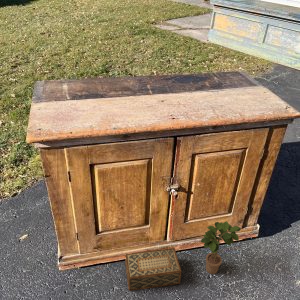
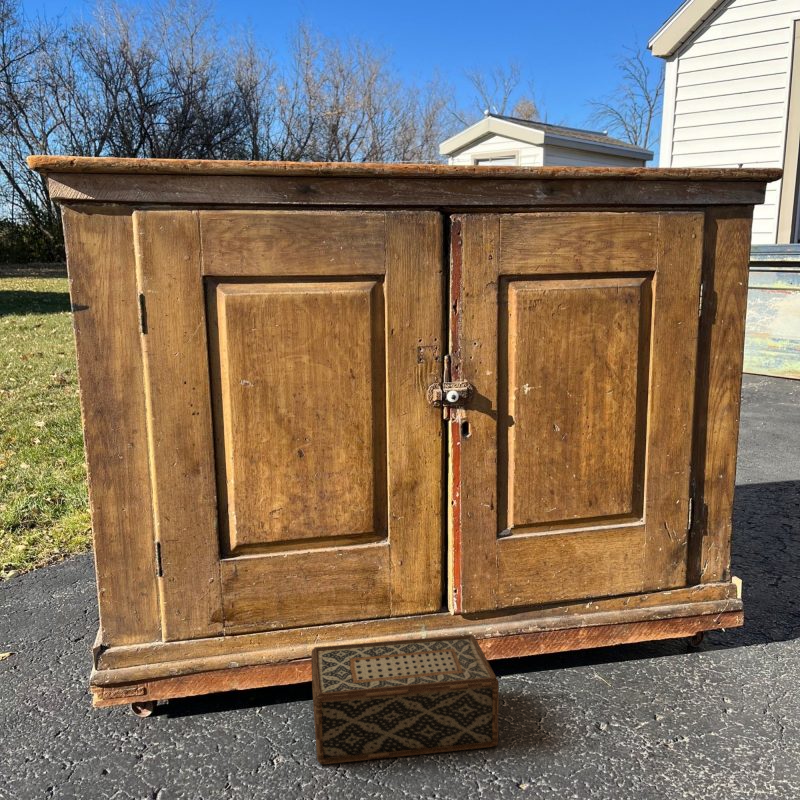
potted plant: present [201,221,241,274] -> none [552,514,678,723]

